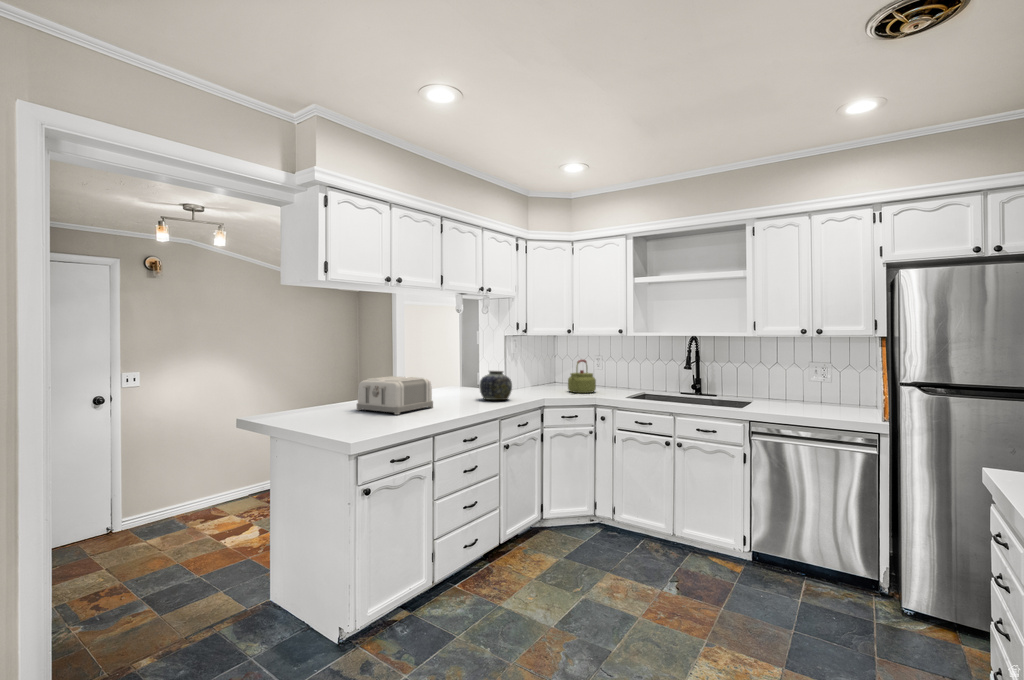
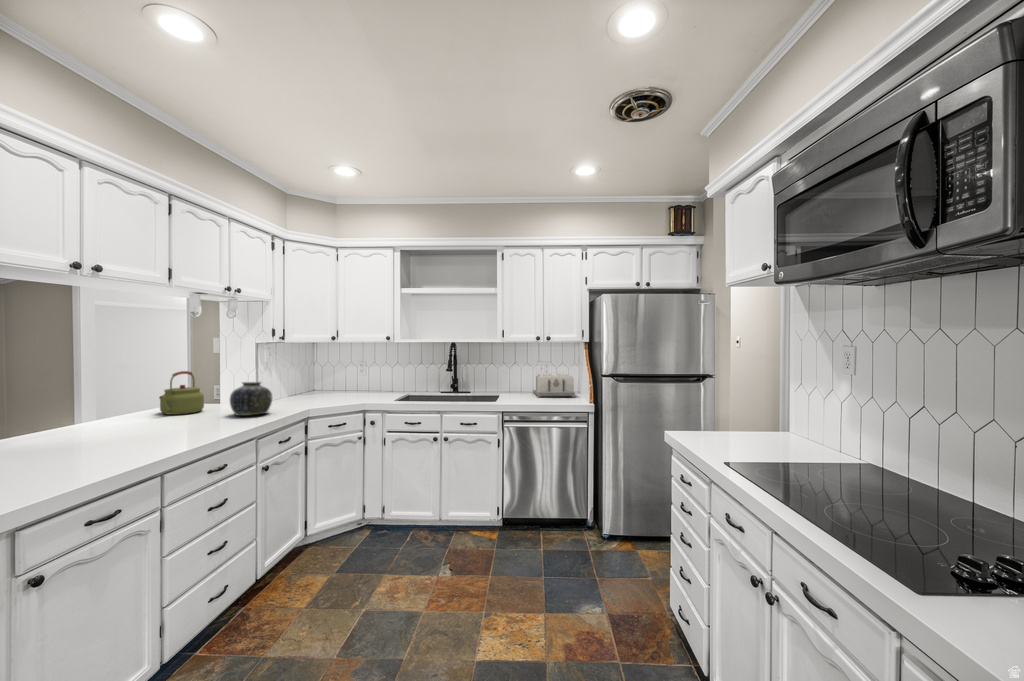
kettle: present [568,360,596,393] -> present [159,371,204,415]
toaster: present [357,376,433,414] -> present [533,373,575,397]

